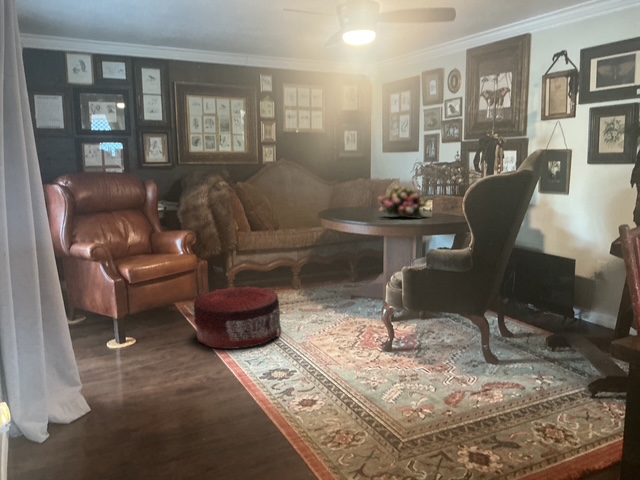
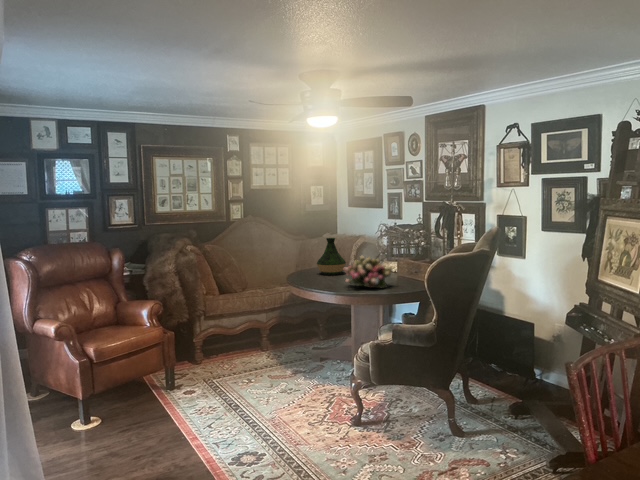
vase: none [350,174,379,211] -> present [317,238,346,275]
pouf: present [194,286,281,349] -> none [161,357,251,429]

